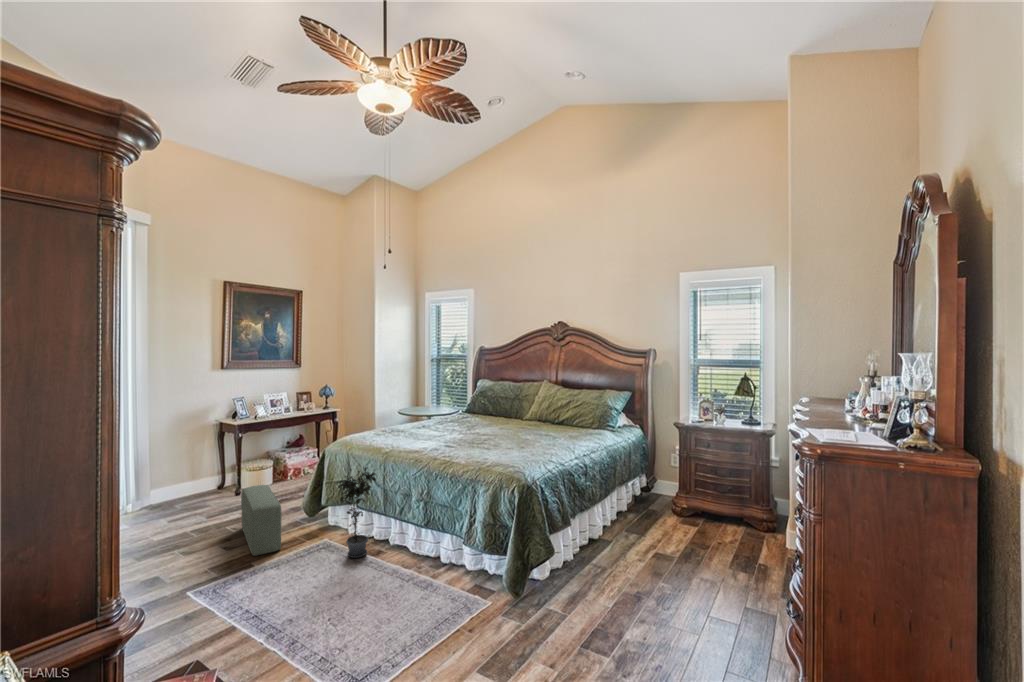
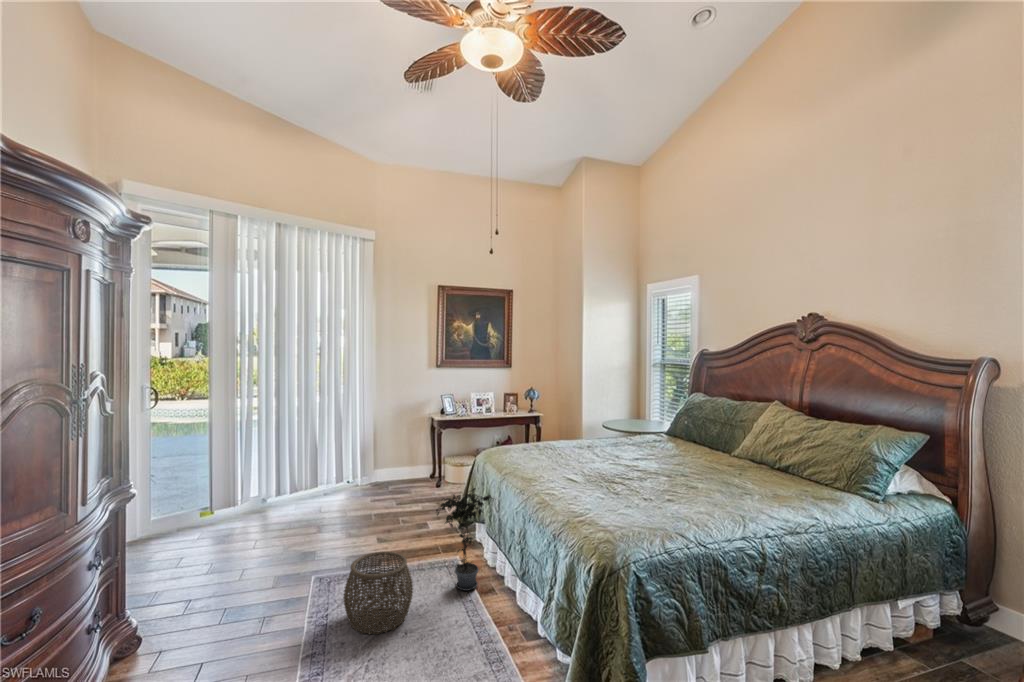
pouf: present [241,485,282,556] -> none [388,484,431,556]
woven basket: none [269,535,336,610] -> present [343,552,413,635]

